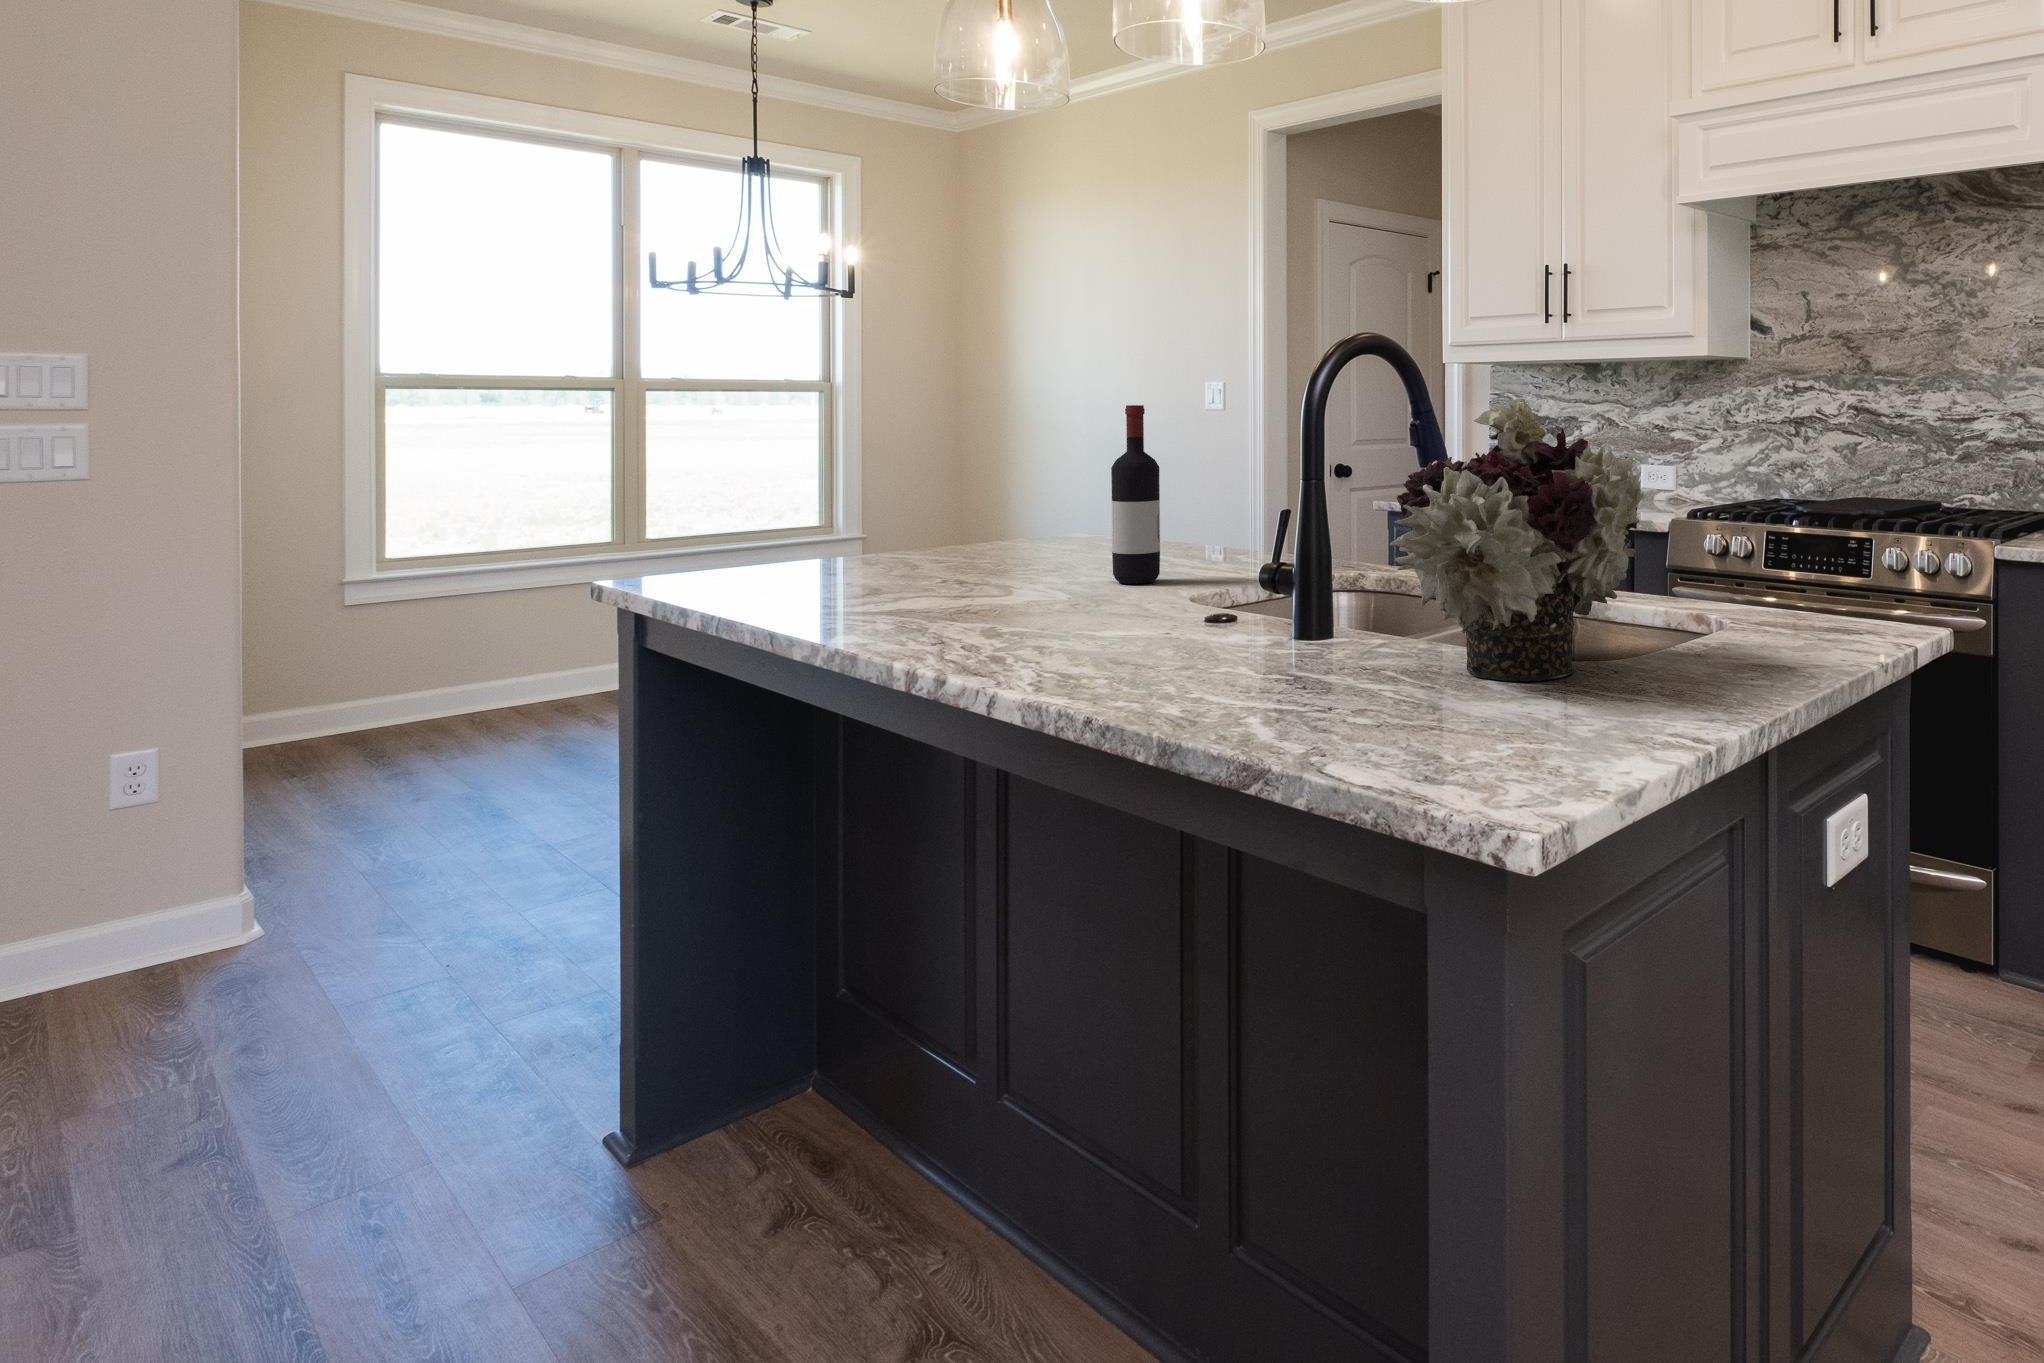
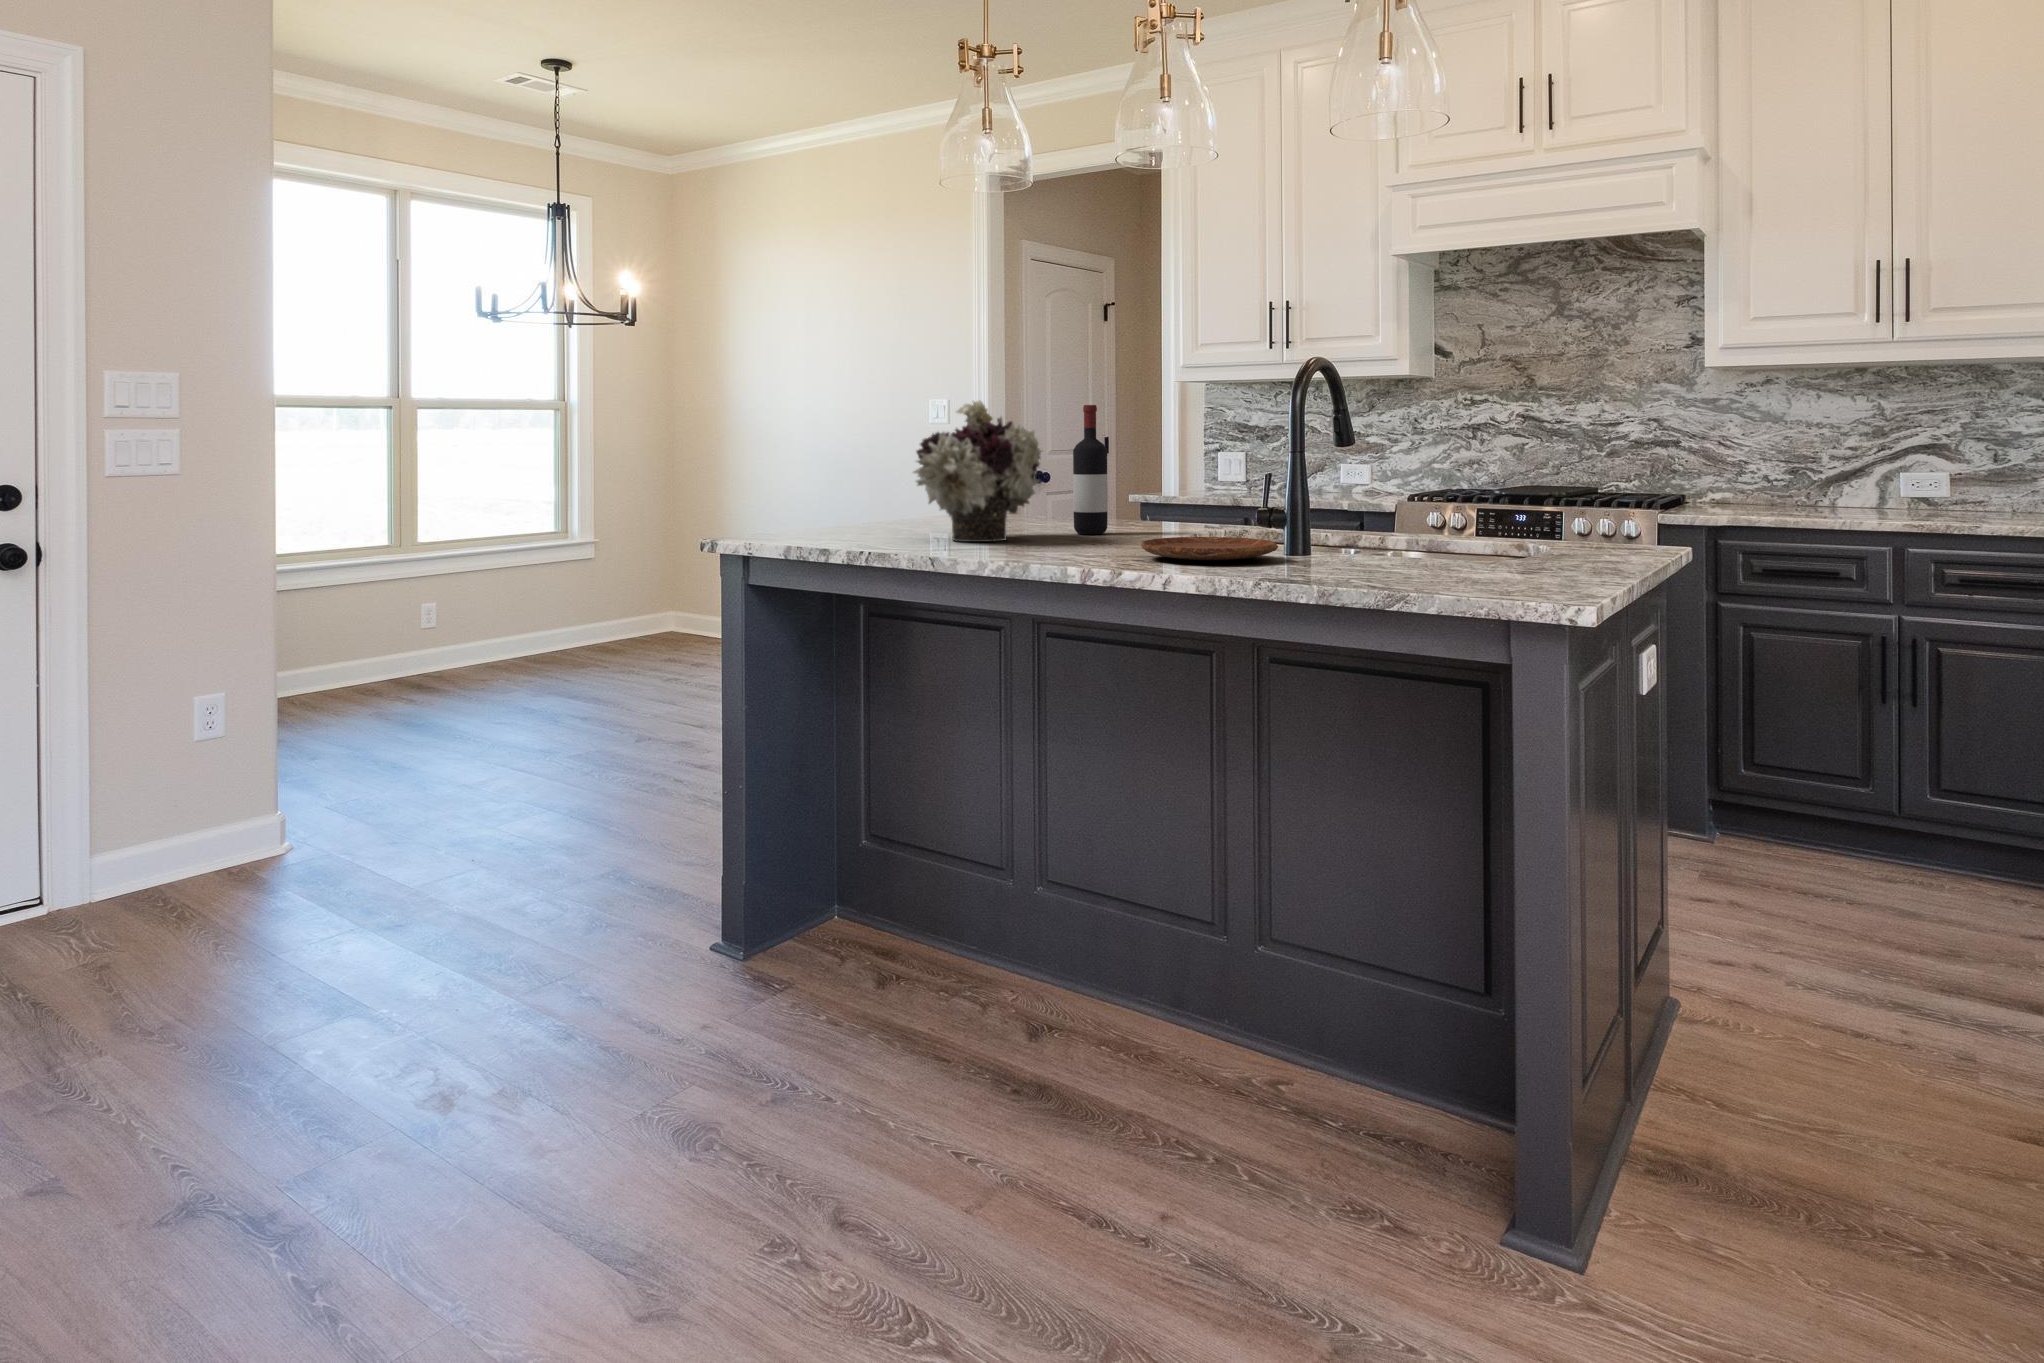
flower arrangement: present [1390,398,1645,681] -> present [914,400,1042,542]
tray: none [1028,611,1243,661] -> present [1140,537,1278,560]

